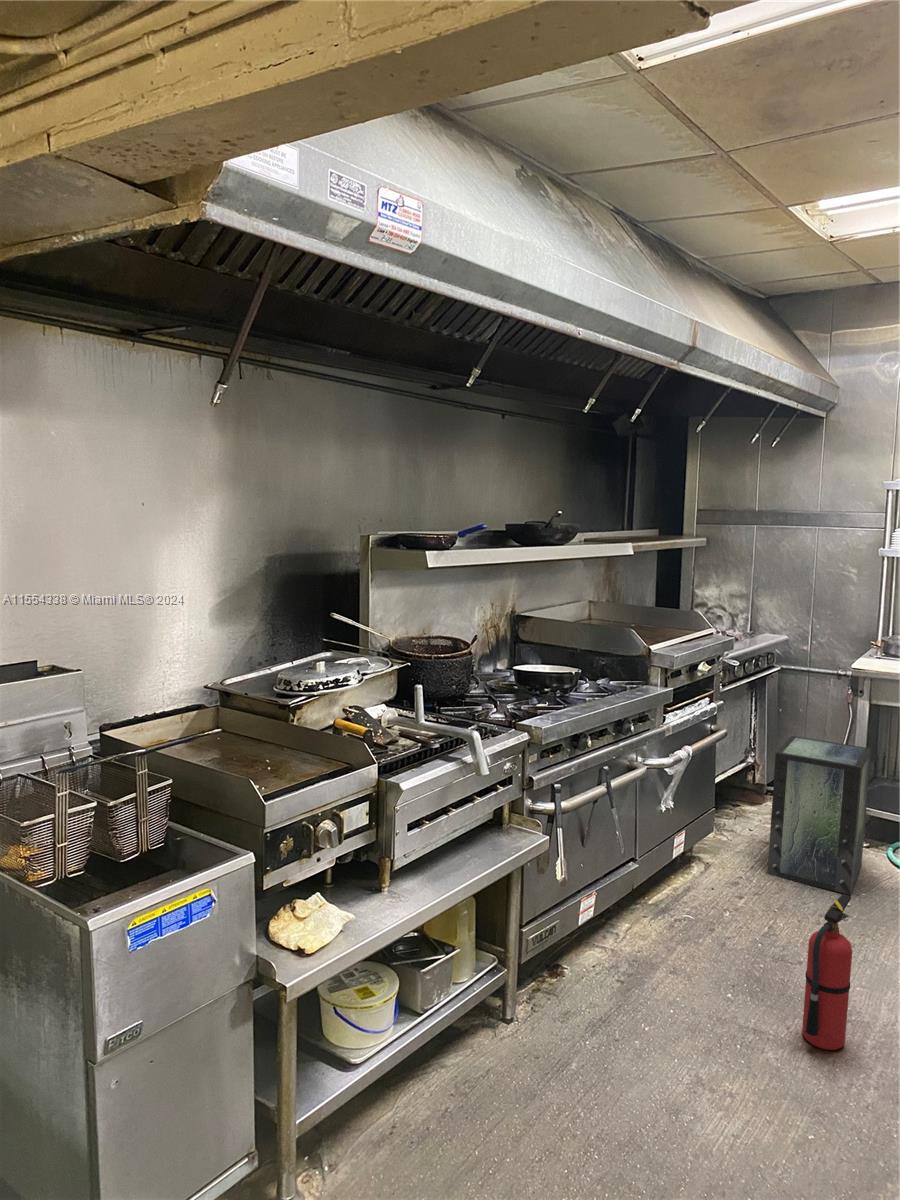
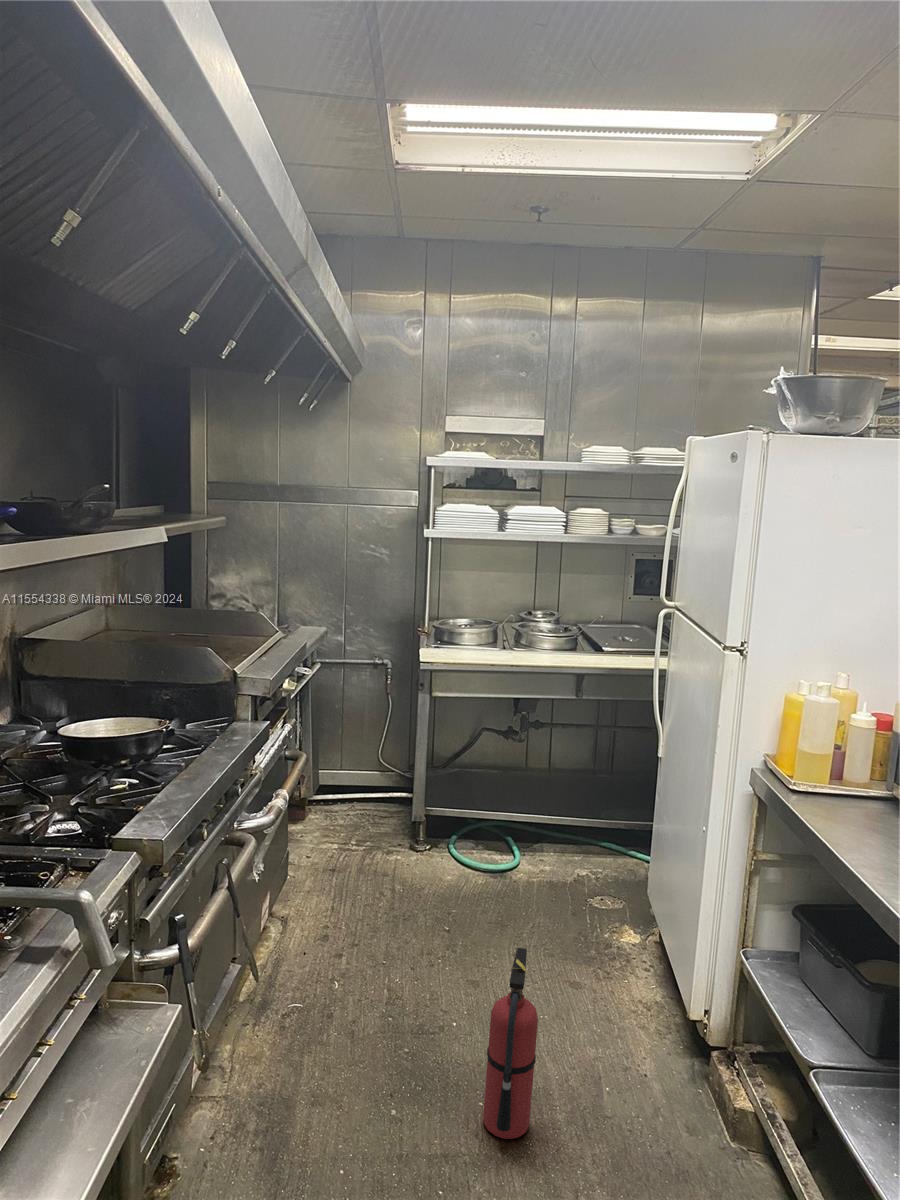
storage box: present [767,736,871,895] -> none [350,745,446,911]

